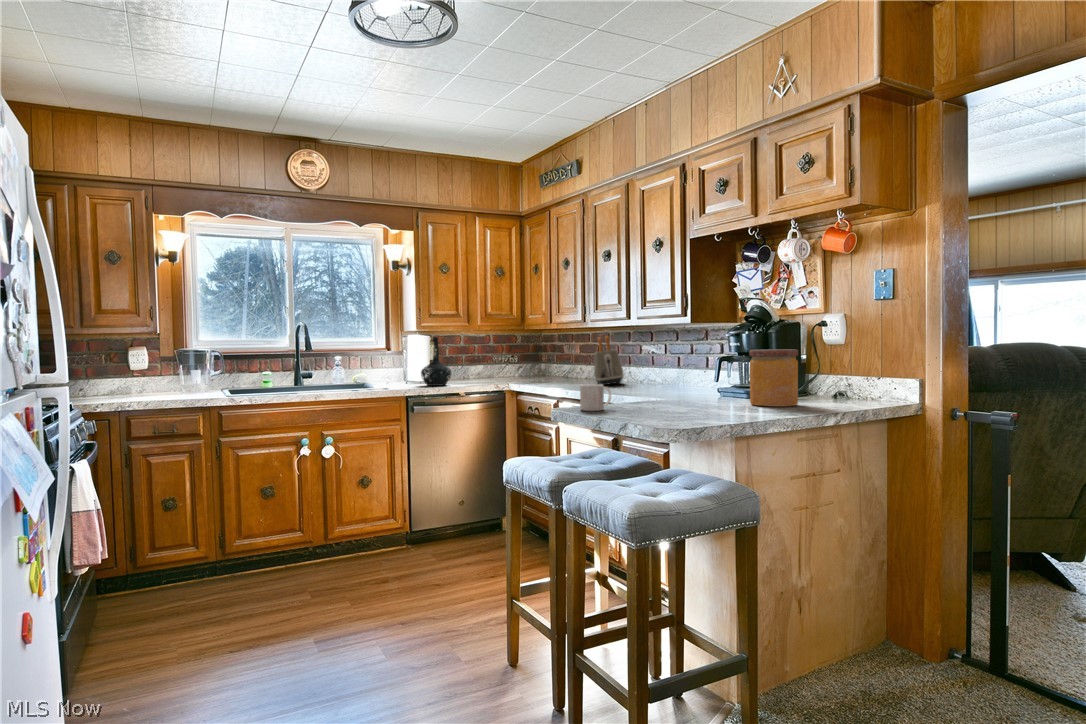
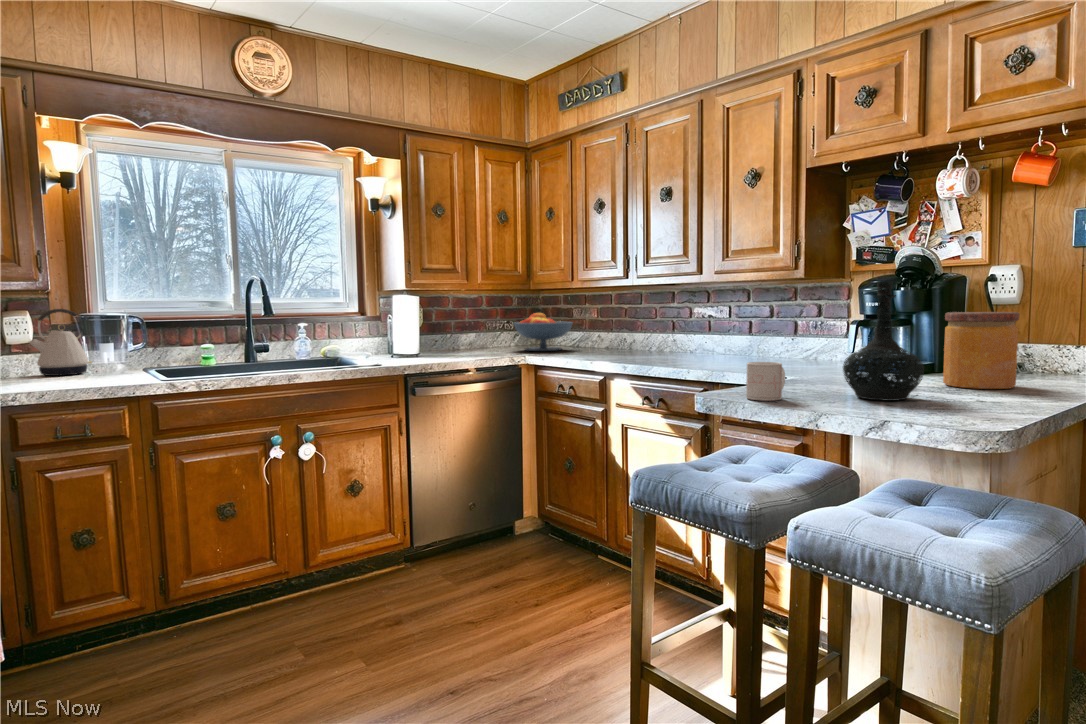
toaster: present [594,336,624,385] -> none [637,297,681,357]
bottle: present [421,337,451,386] -> present [843,282,924,401]
kettle: none [145,346,186,393] -> present [29,309,92,376]
fruit bowl: none [507,349,556,380] -> present [514,313,573,351]

